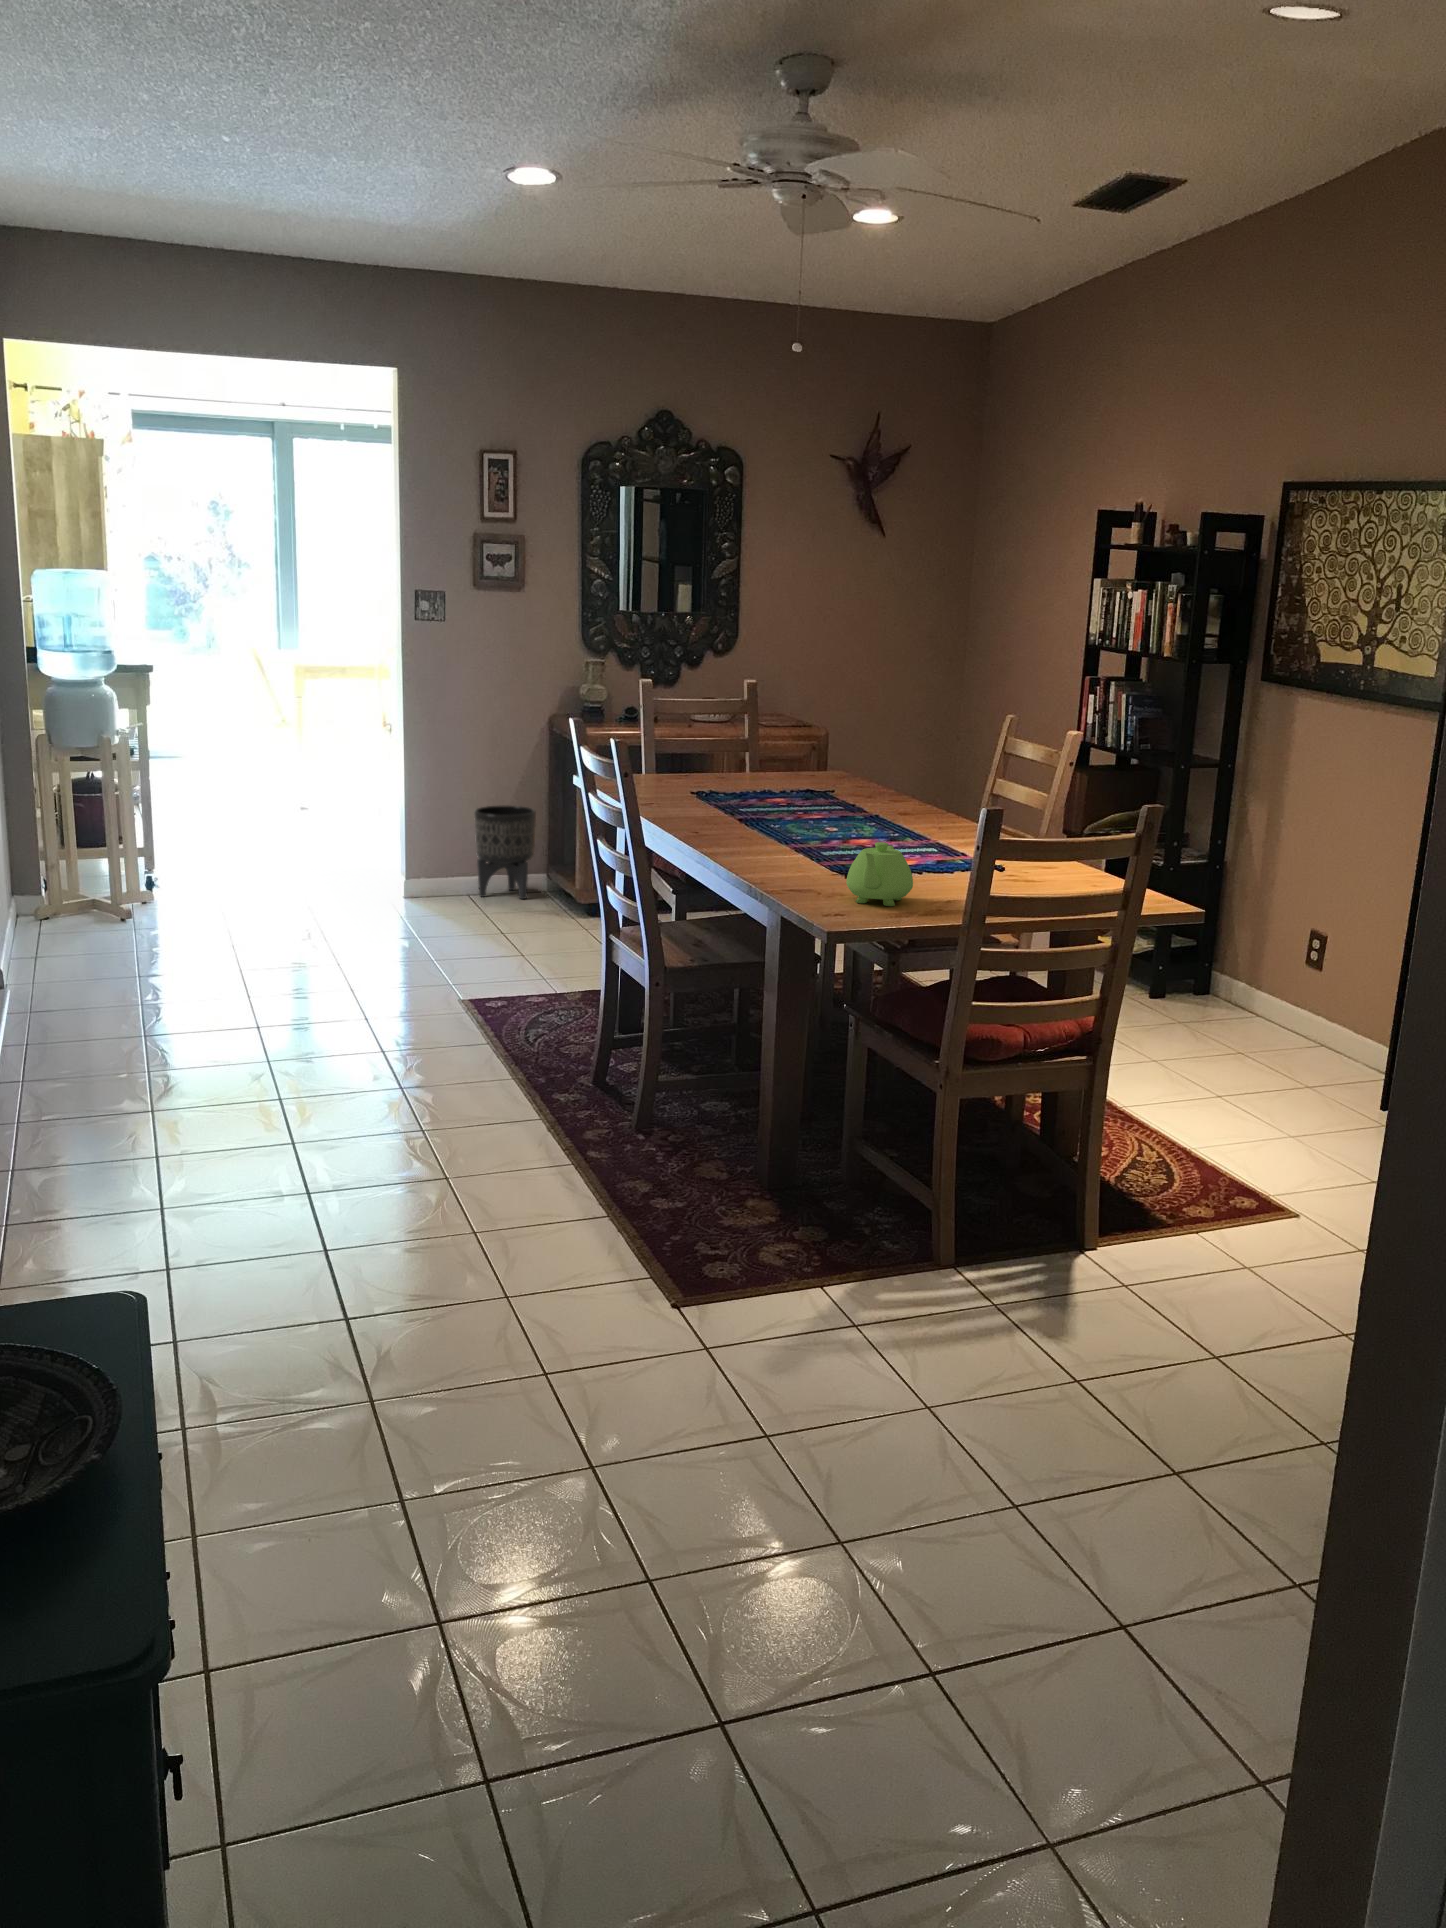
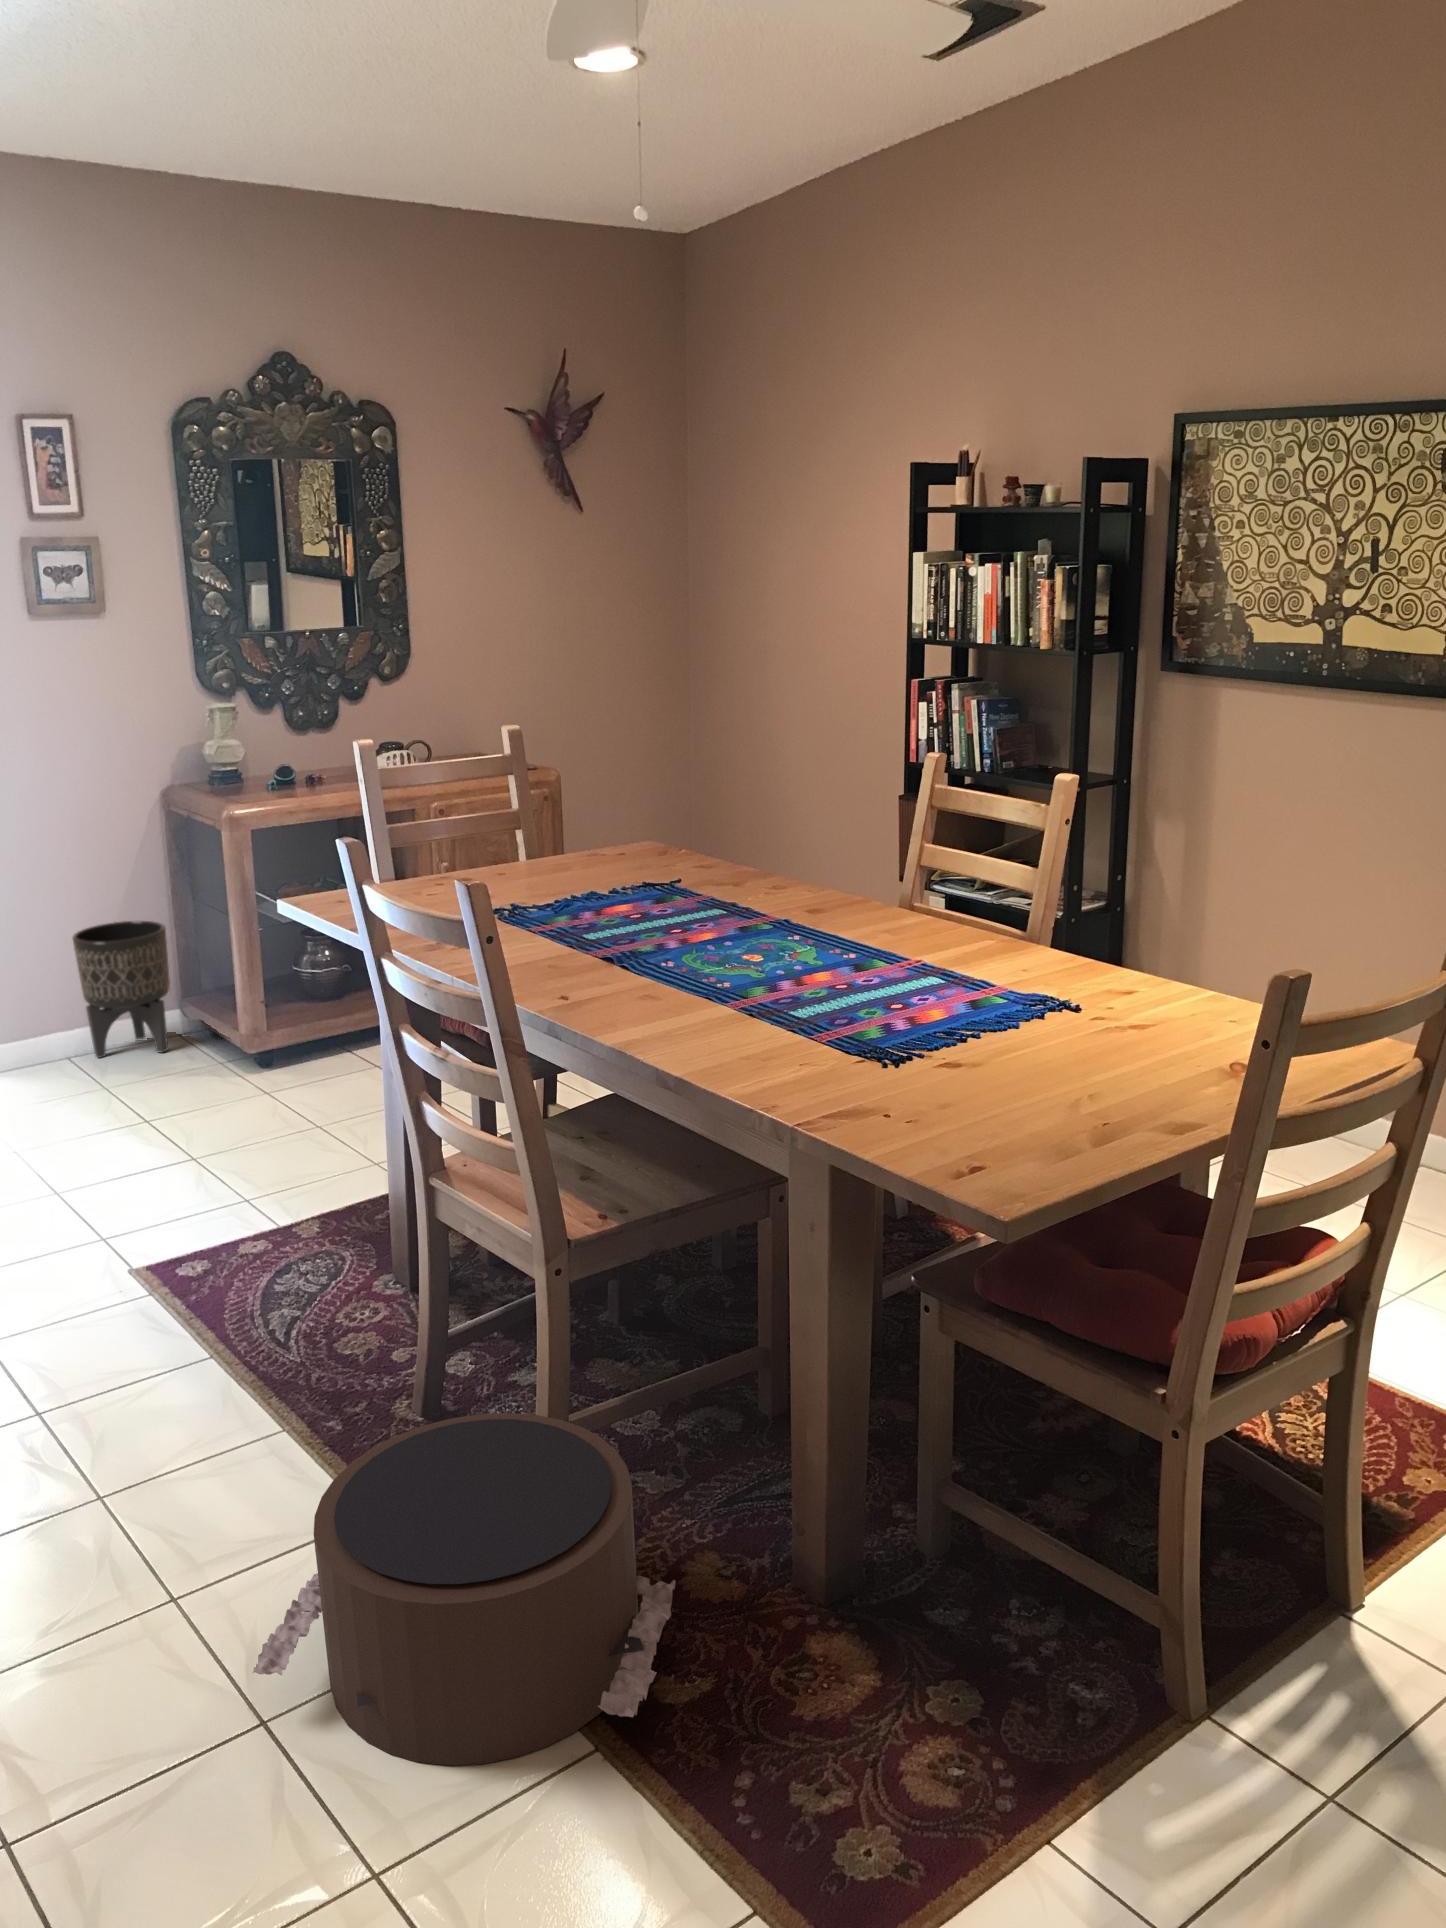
teapot: present [846,842,913,906] -> none [929,1028,1042,1140]
pouf: none [446,1056,687,1216] -> present [253,1413,676,1765]

